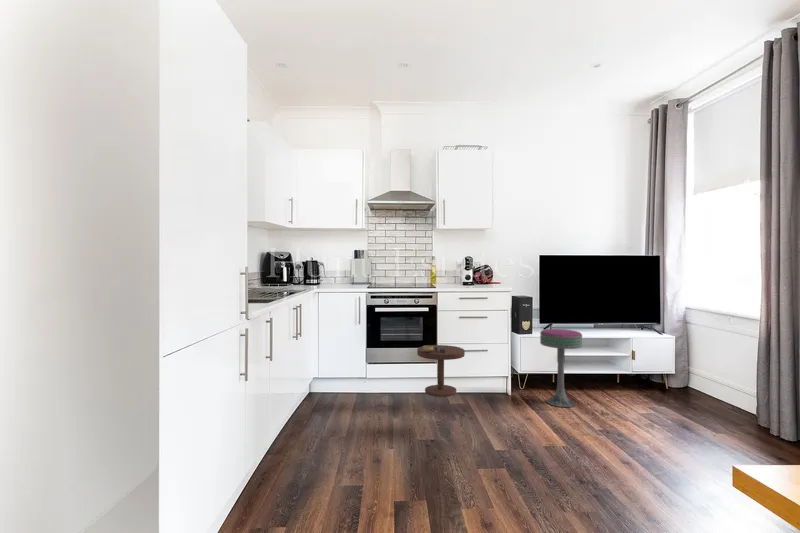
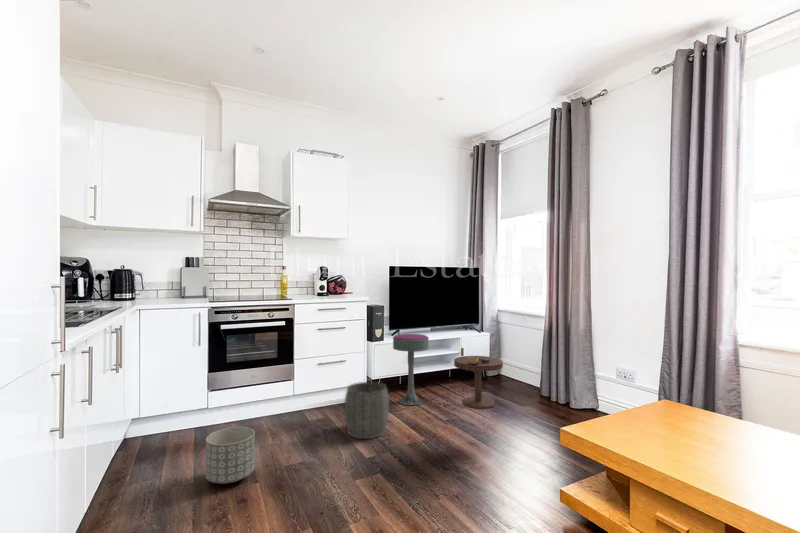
side table: present [417,345,465,397] -> present [454,356,503,410]
woven basket: none [481,375,527,433] -> present [345,382,389,439]
planter: none [351,400,390,448] -> present [206,427,255,484]

